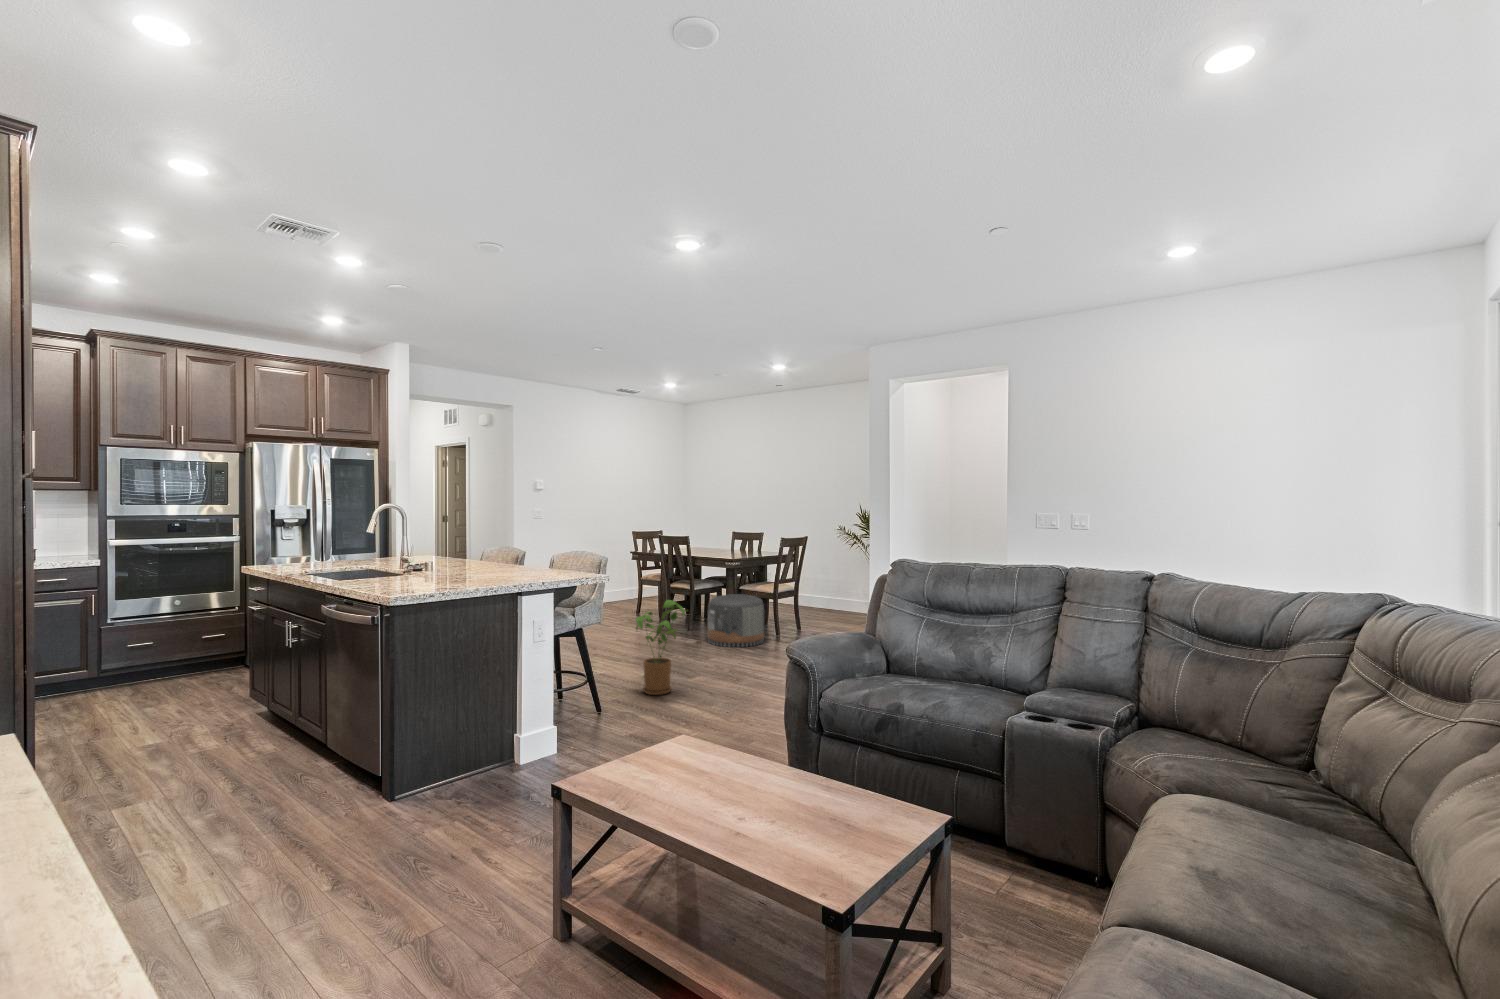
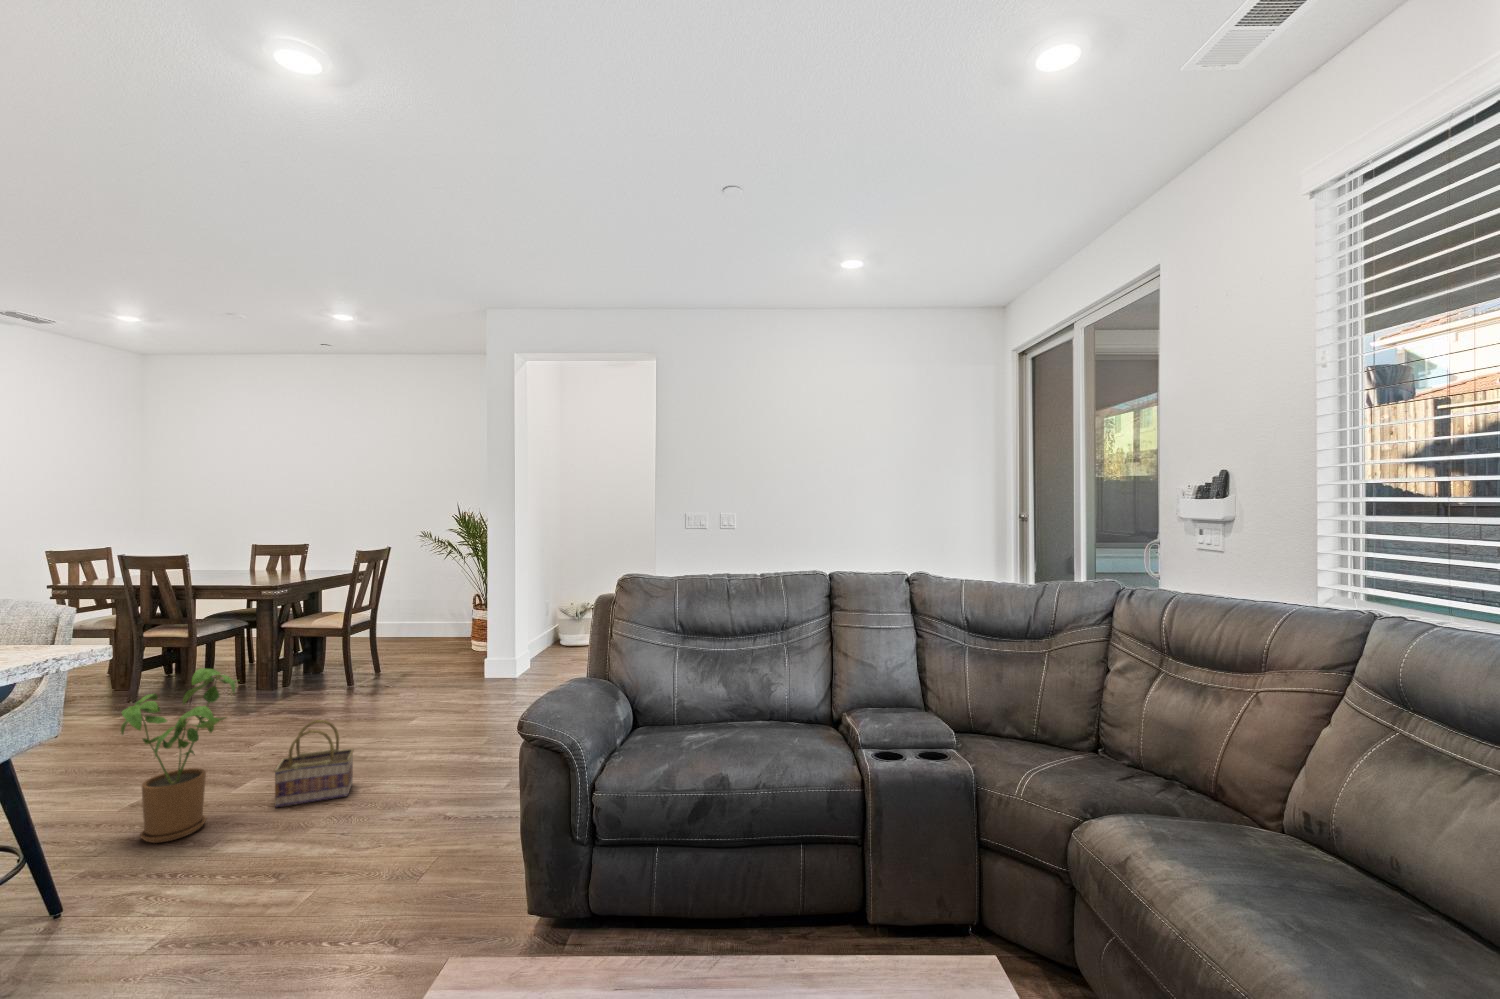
pouf: present [708,594,764,647] -> none [233,636,334,718]
basket: none [703,643,748,695] -> present [274,720,354,807]

